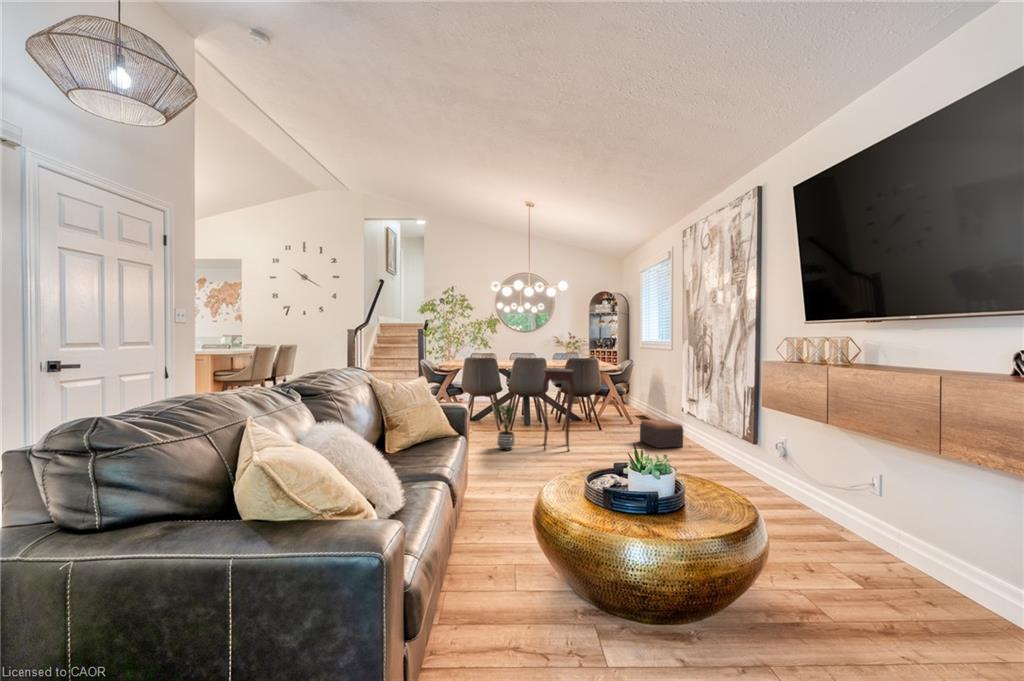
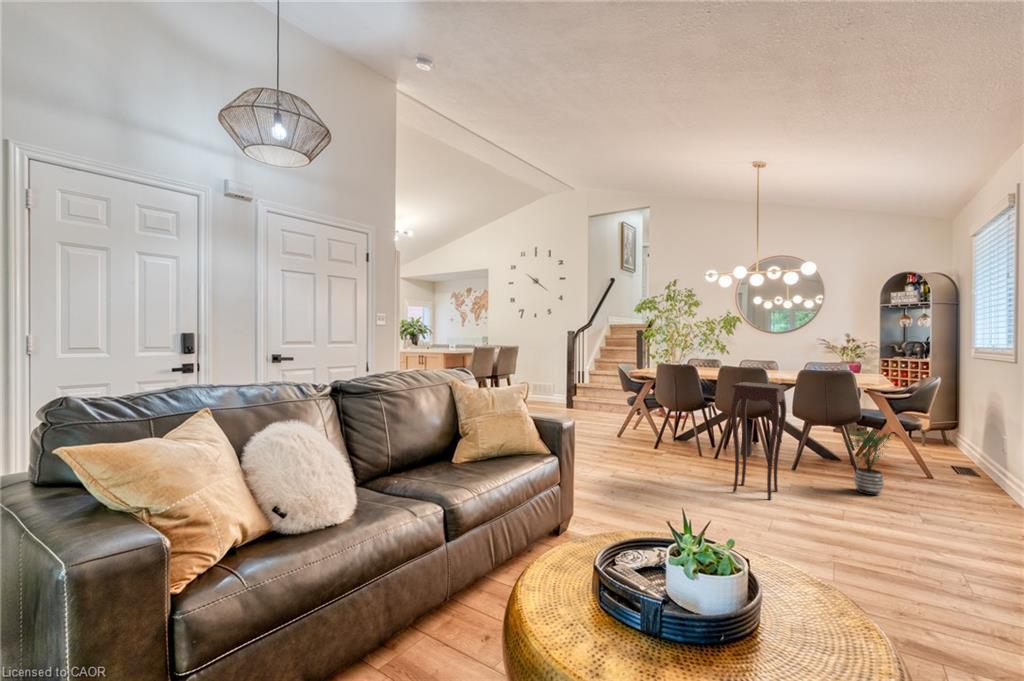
potted plant: present [490,403,517,451] -> present [843,429,888,495]
footstool: present [640,420,683,448] -> none [914,474,1004,531]

